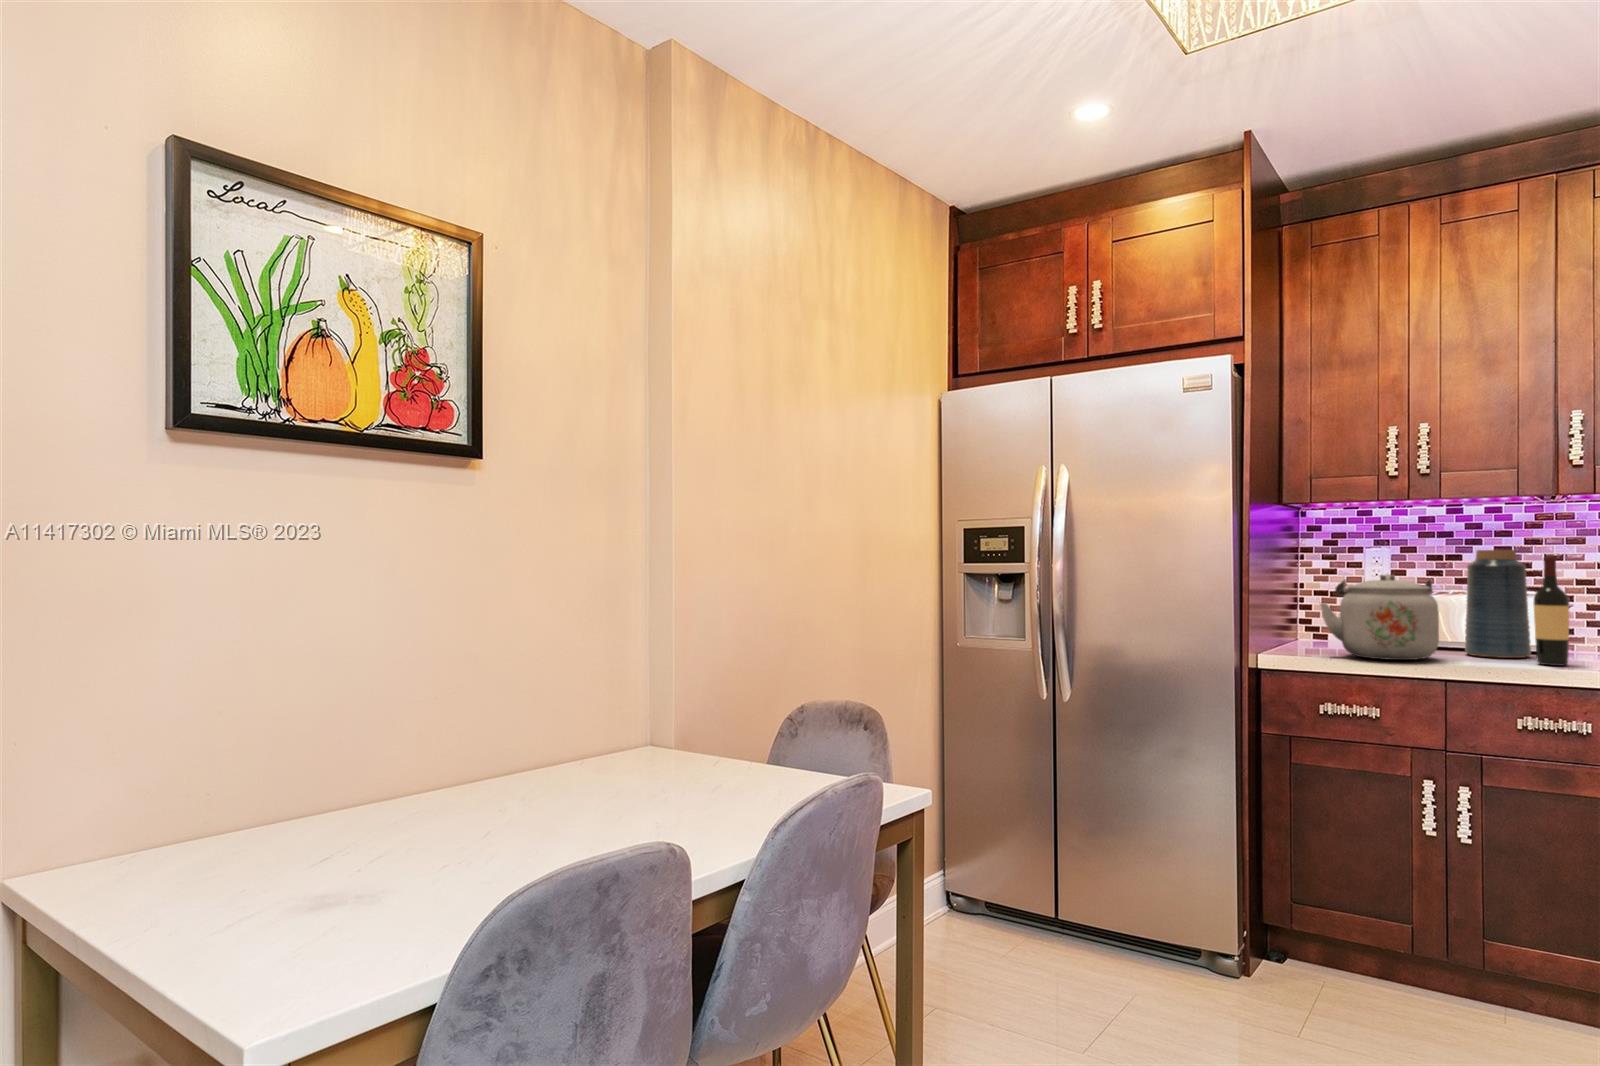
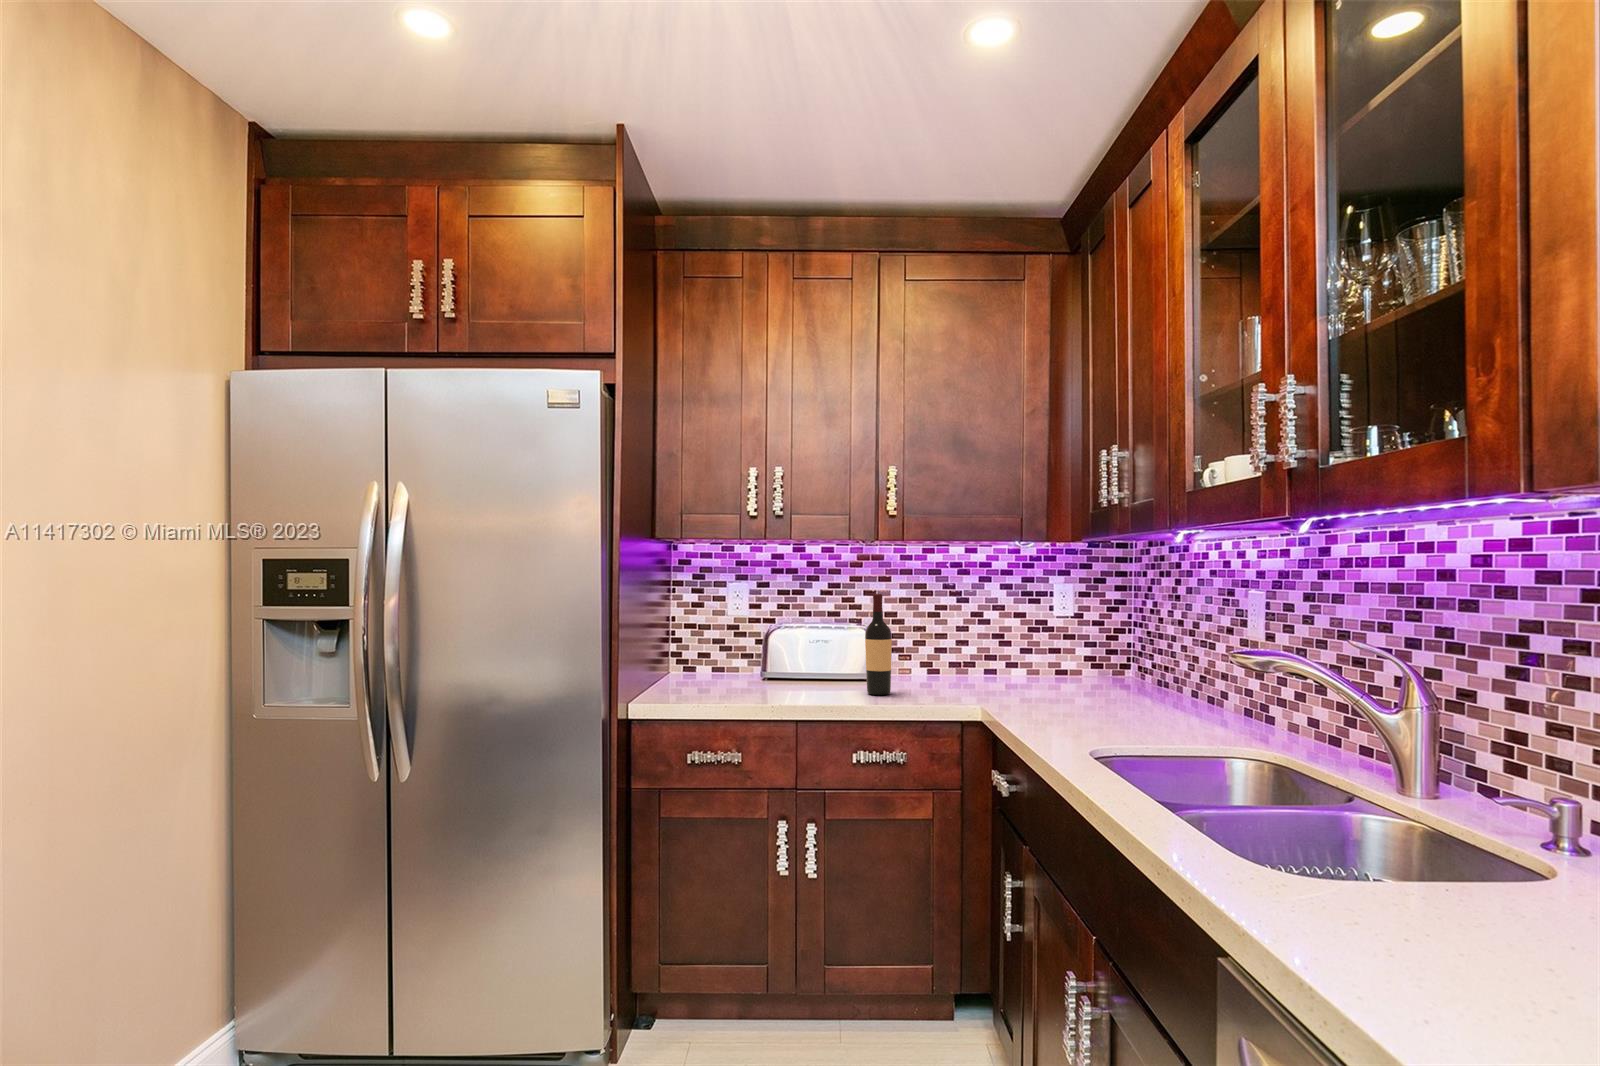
vase: present [1465,550,1531,658] -> none [809,586,859,687]
kettle: present [1320,574,1439,660] -> none [687,611,791,699]

